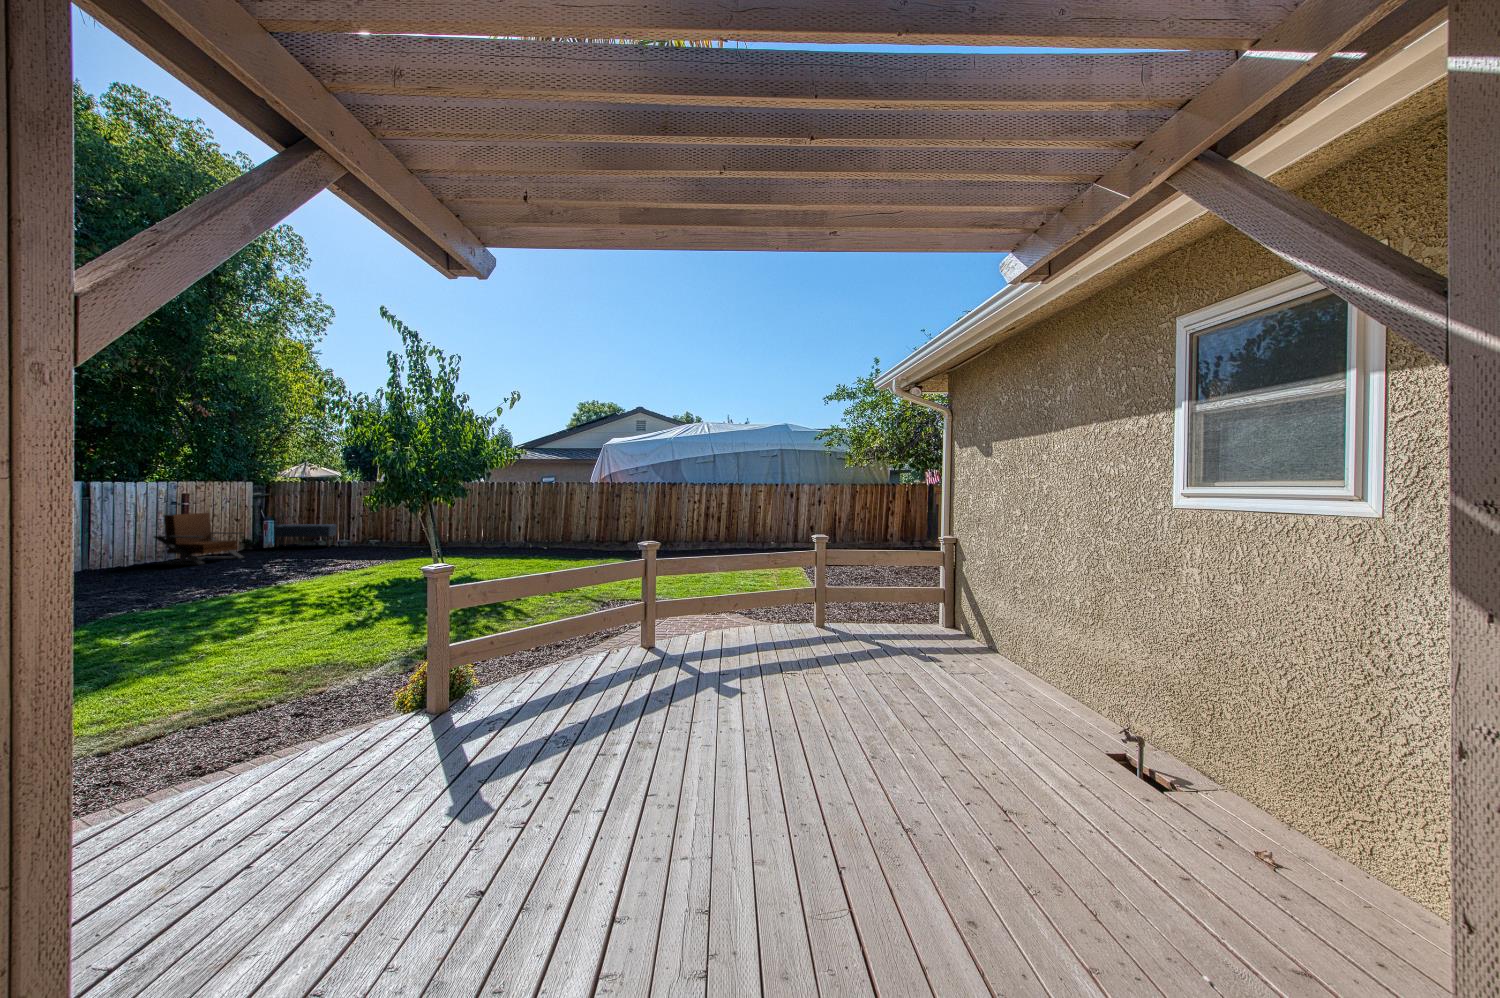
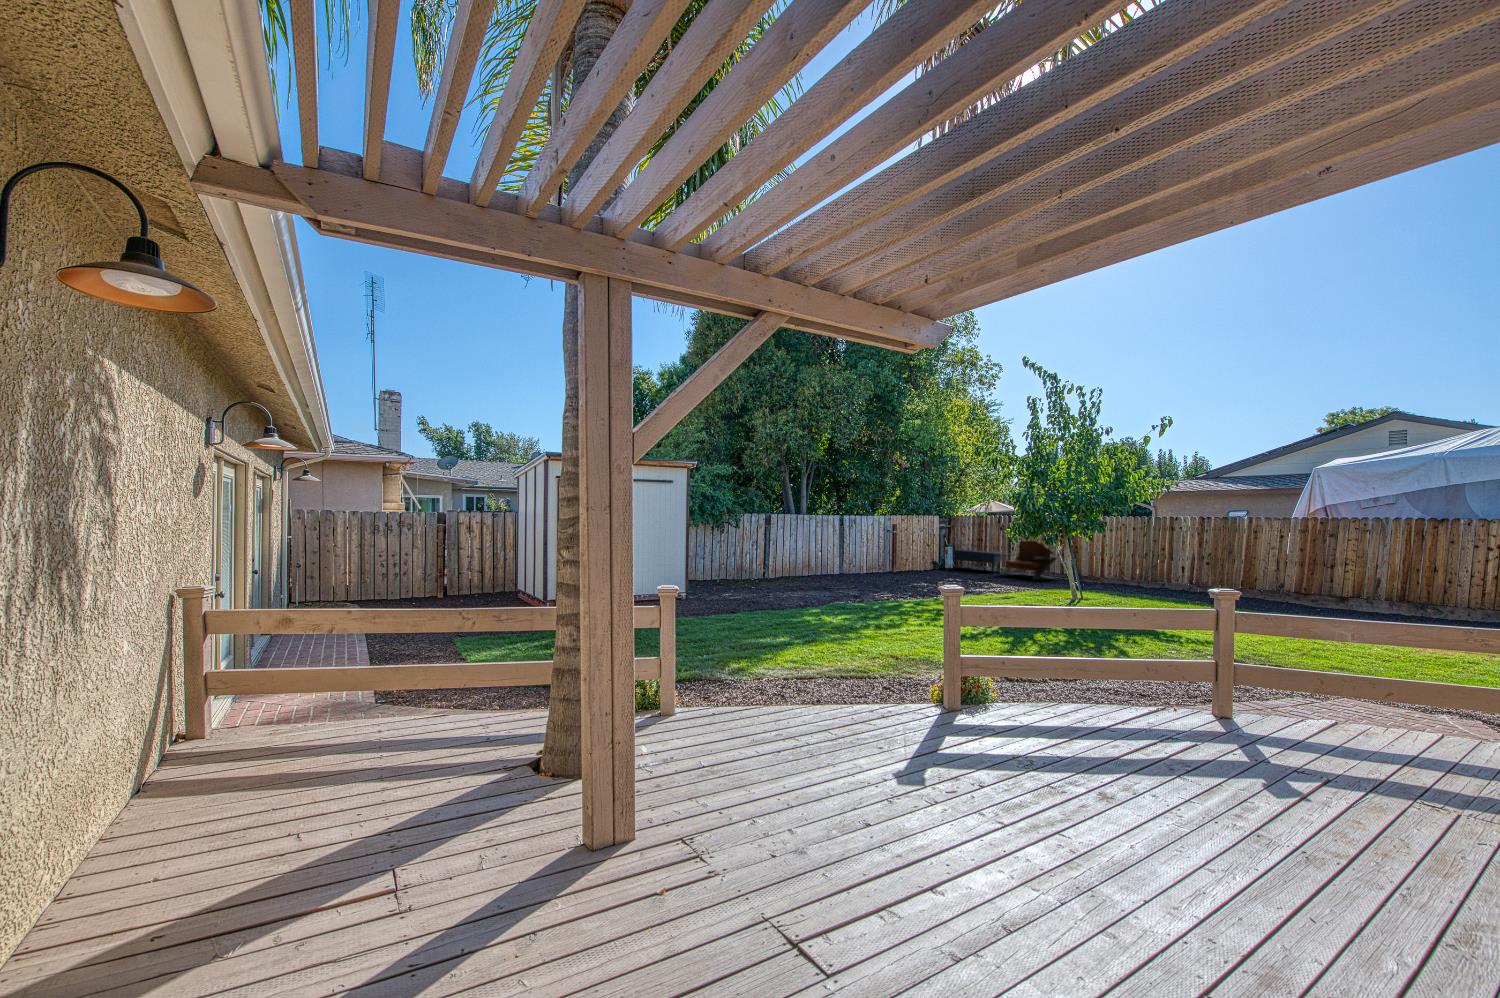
lounge chair: present [154,513,244,565] -> present [1000,541,1057,580]

